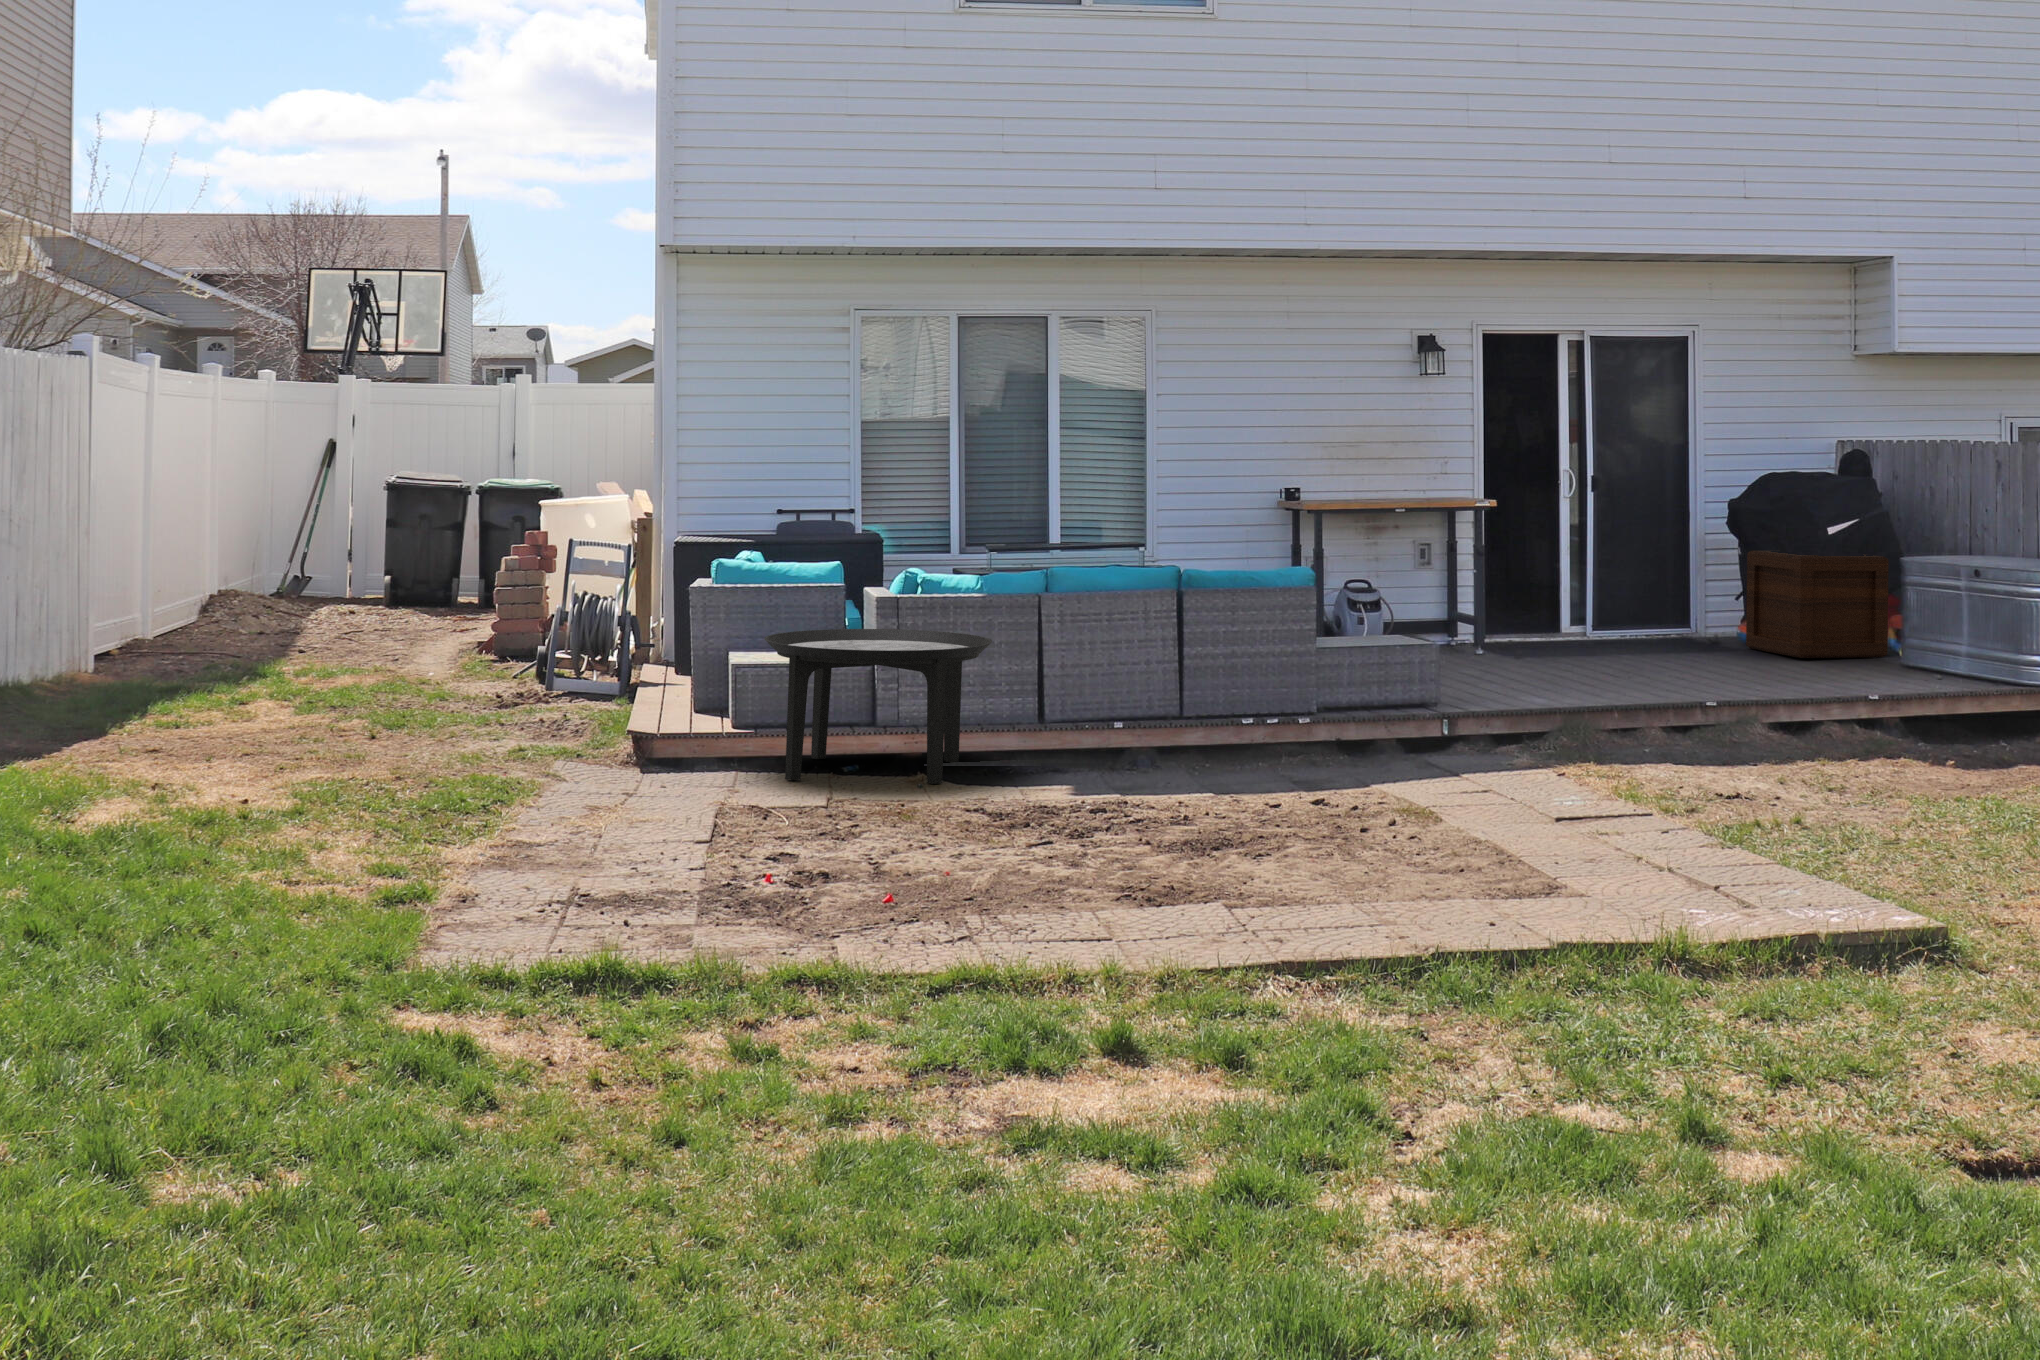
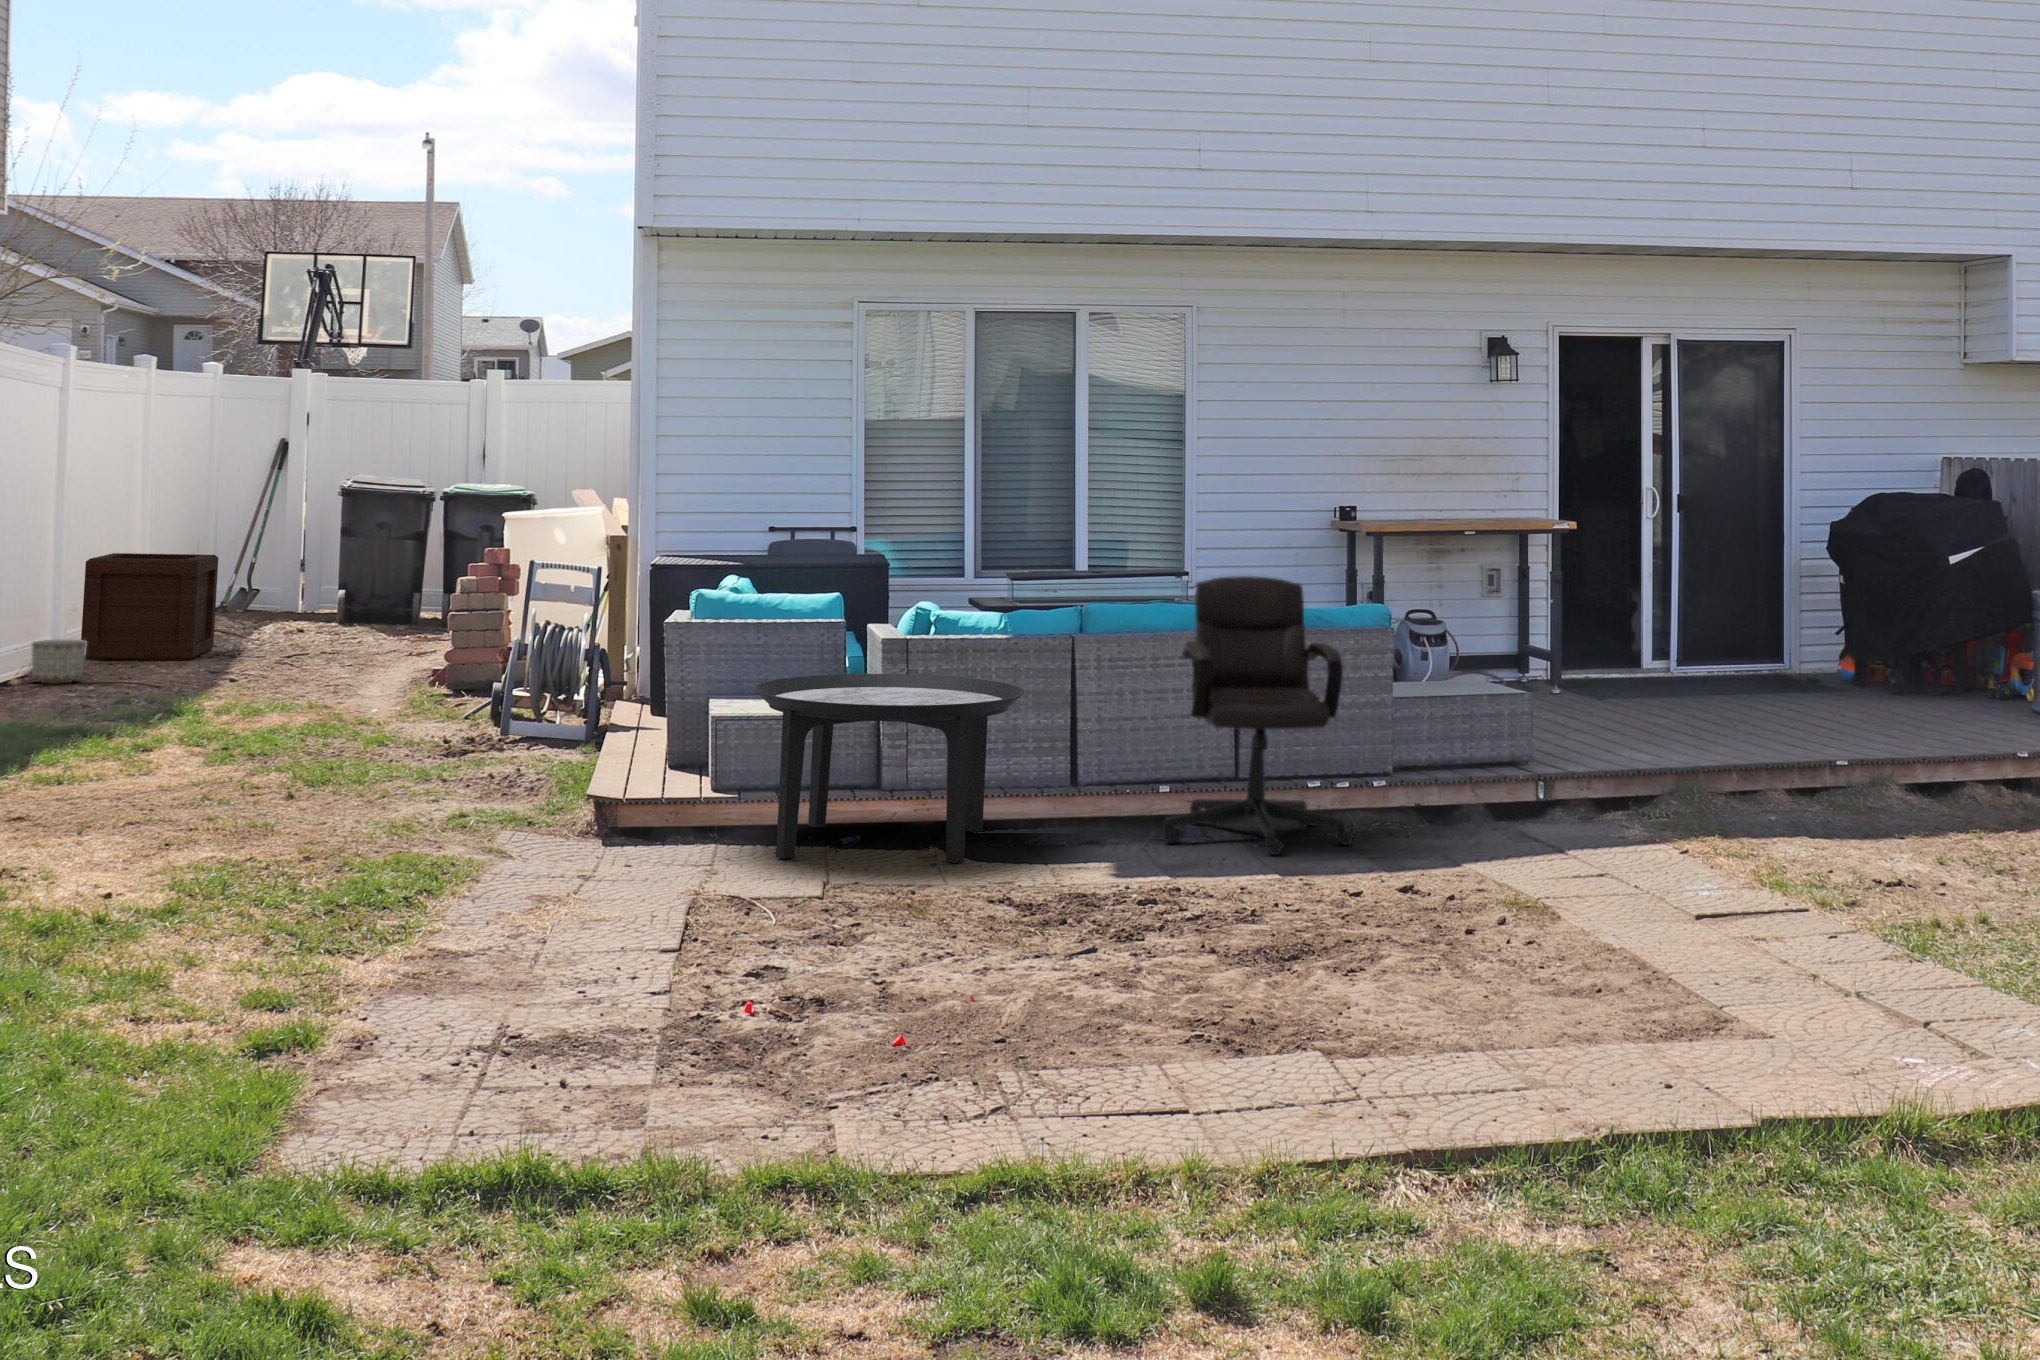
chair: none [1112,544,1275,779] -> present [1163,576,1353,855]
wooden crate: present [1746,551,1889,658] -> present [81,553,218,660]
planter: none [131,615,178,653] -> present [32,640,87,684]

